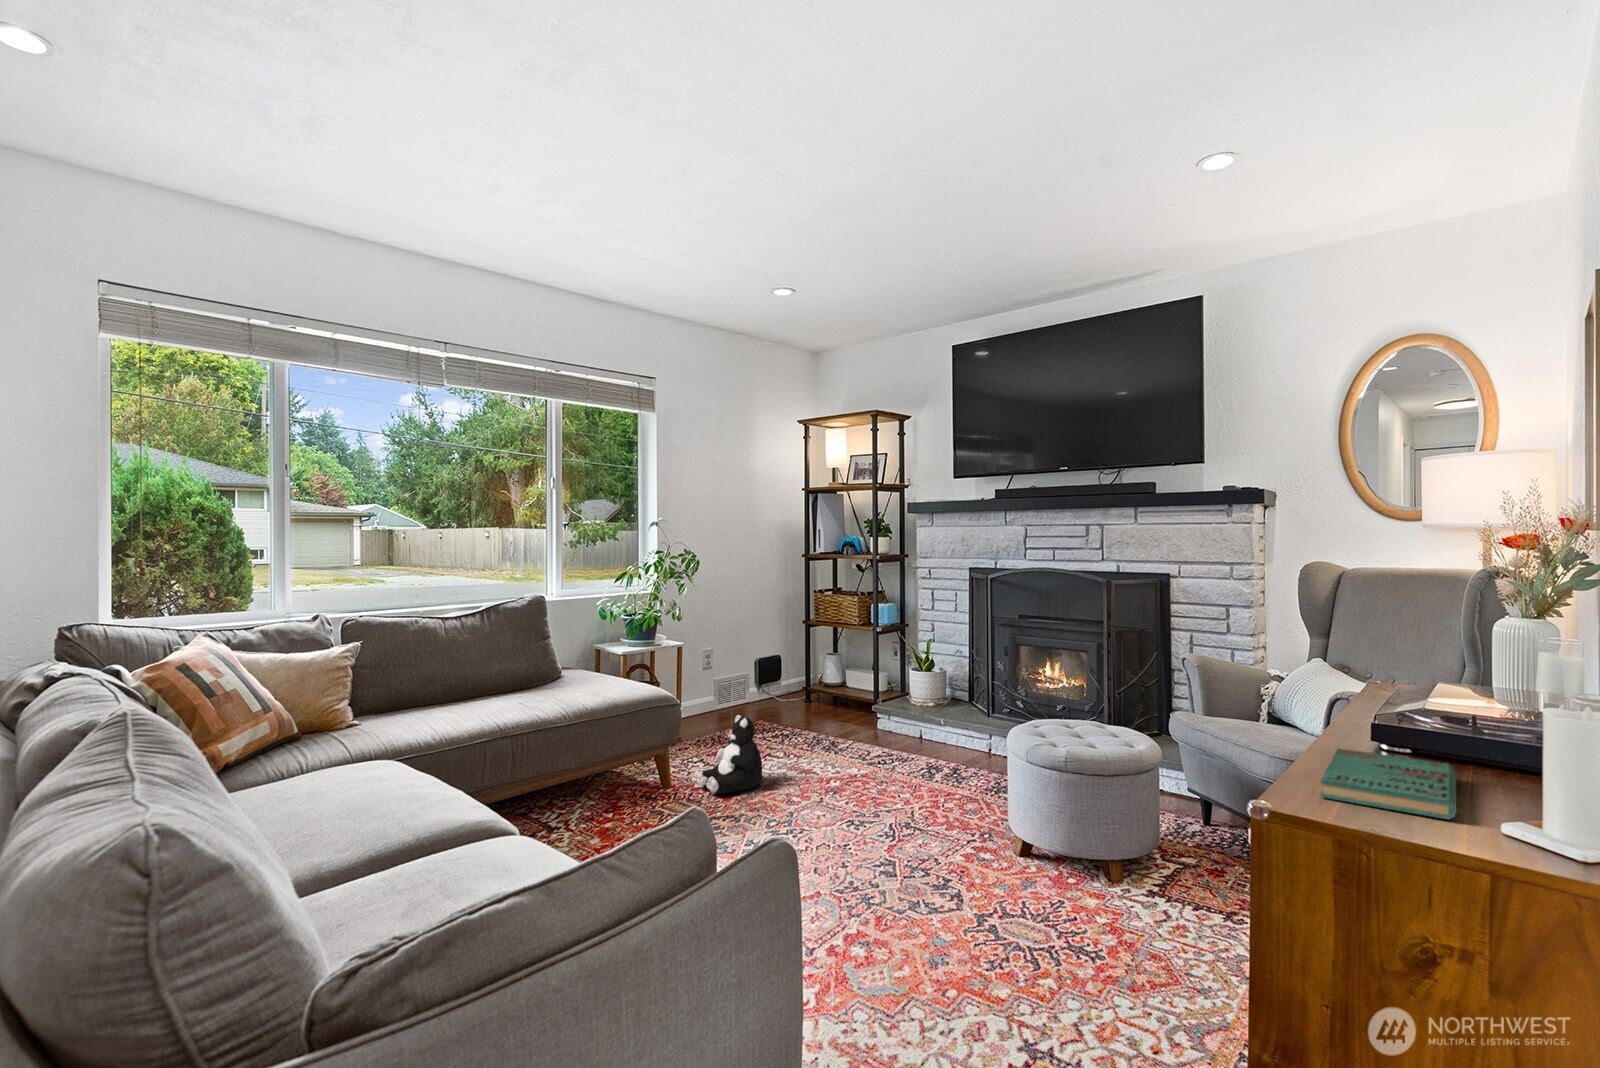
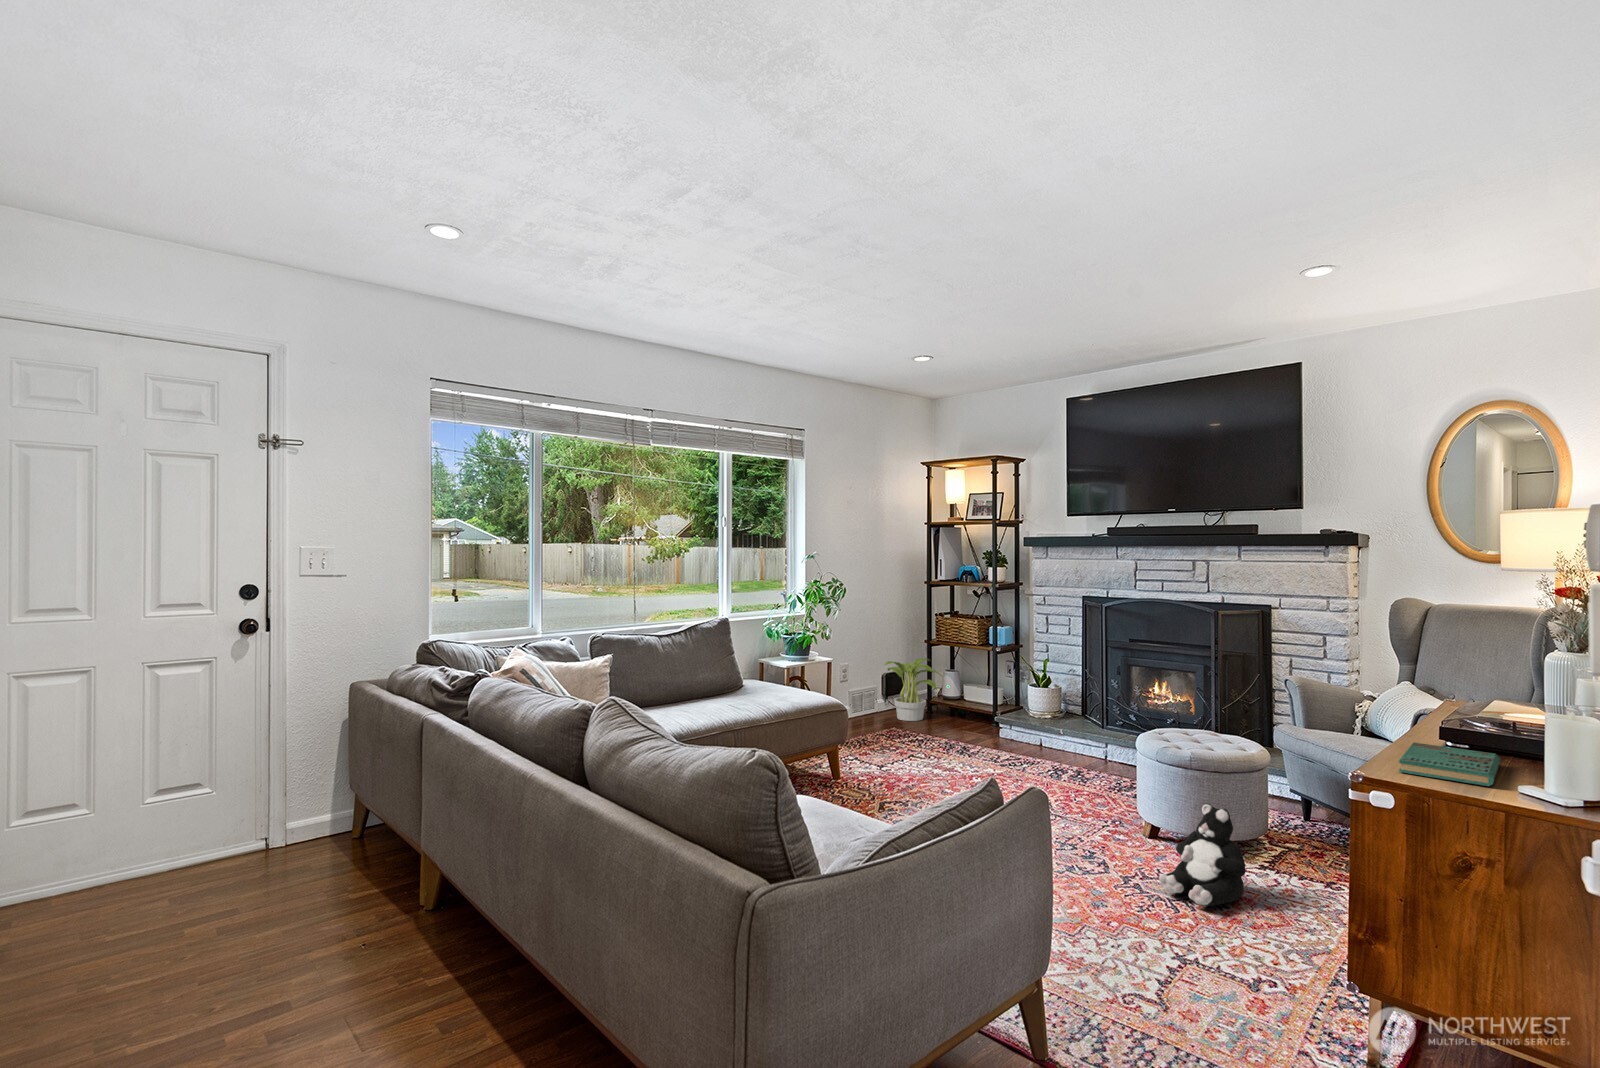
potted plant: none [750,641,817,712] -> present [885,658,942,721]
plush toy: present [694,714,762,793] -> present [1159,804,1246,906]

